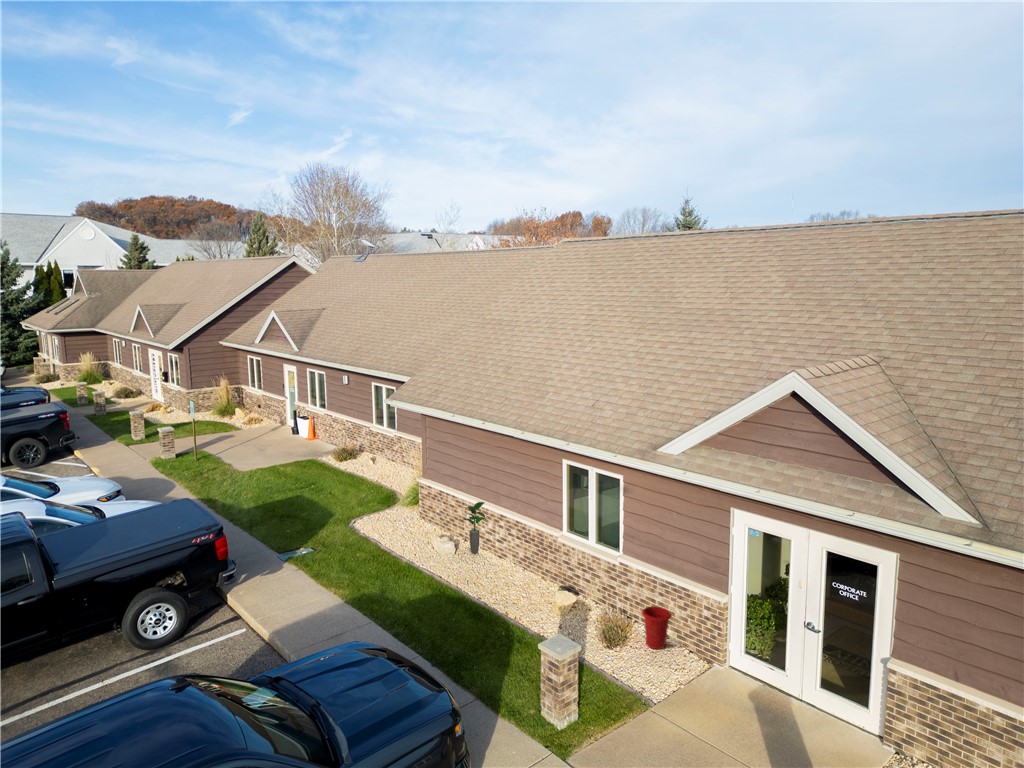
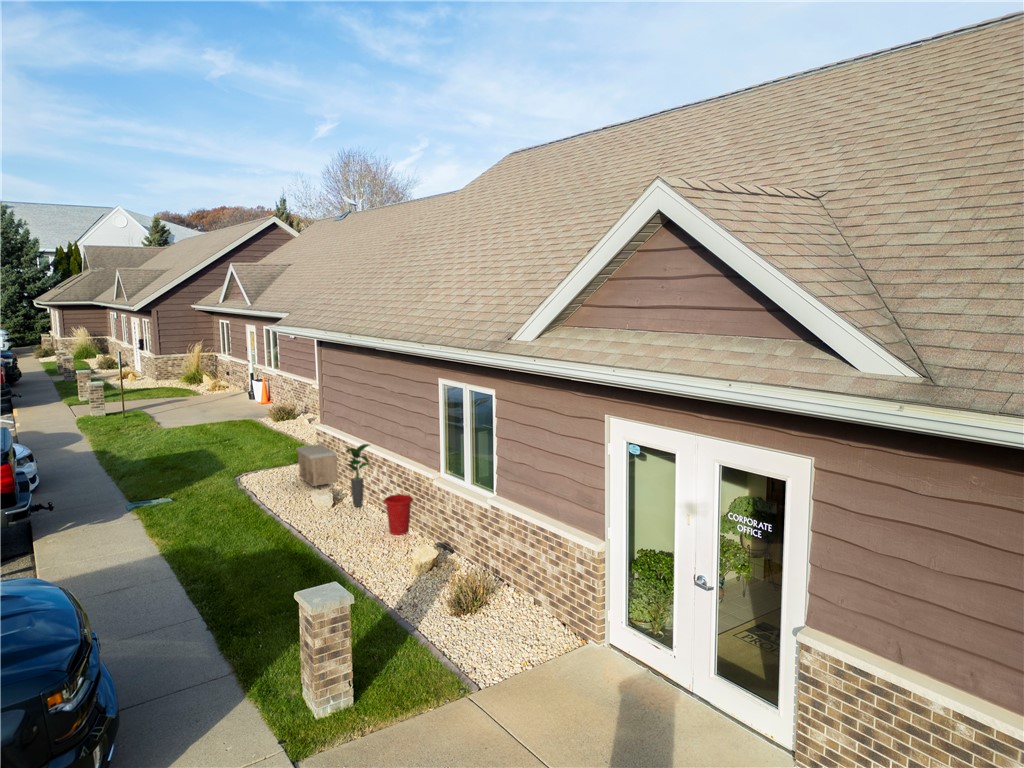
storage bench: none [405,496,444,536] -> present [297,444,338,488]
waste bin: present [642,606,672,649] -> present [384,494,413,535]

